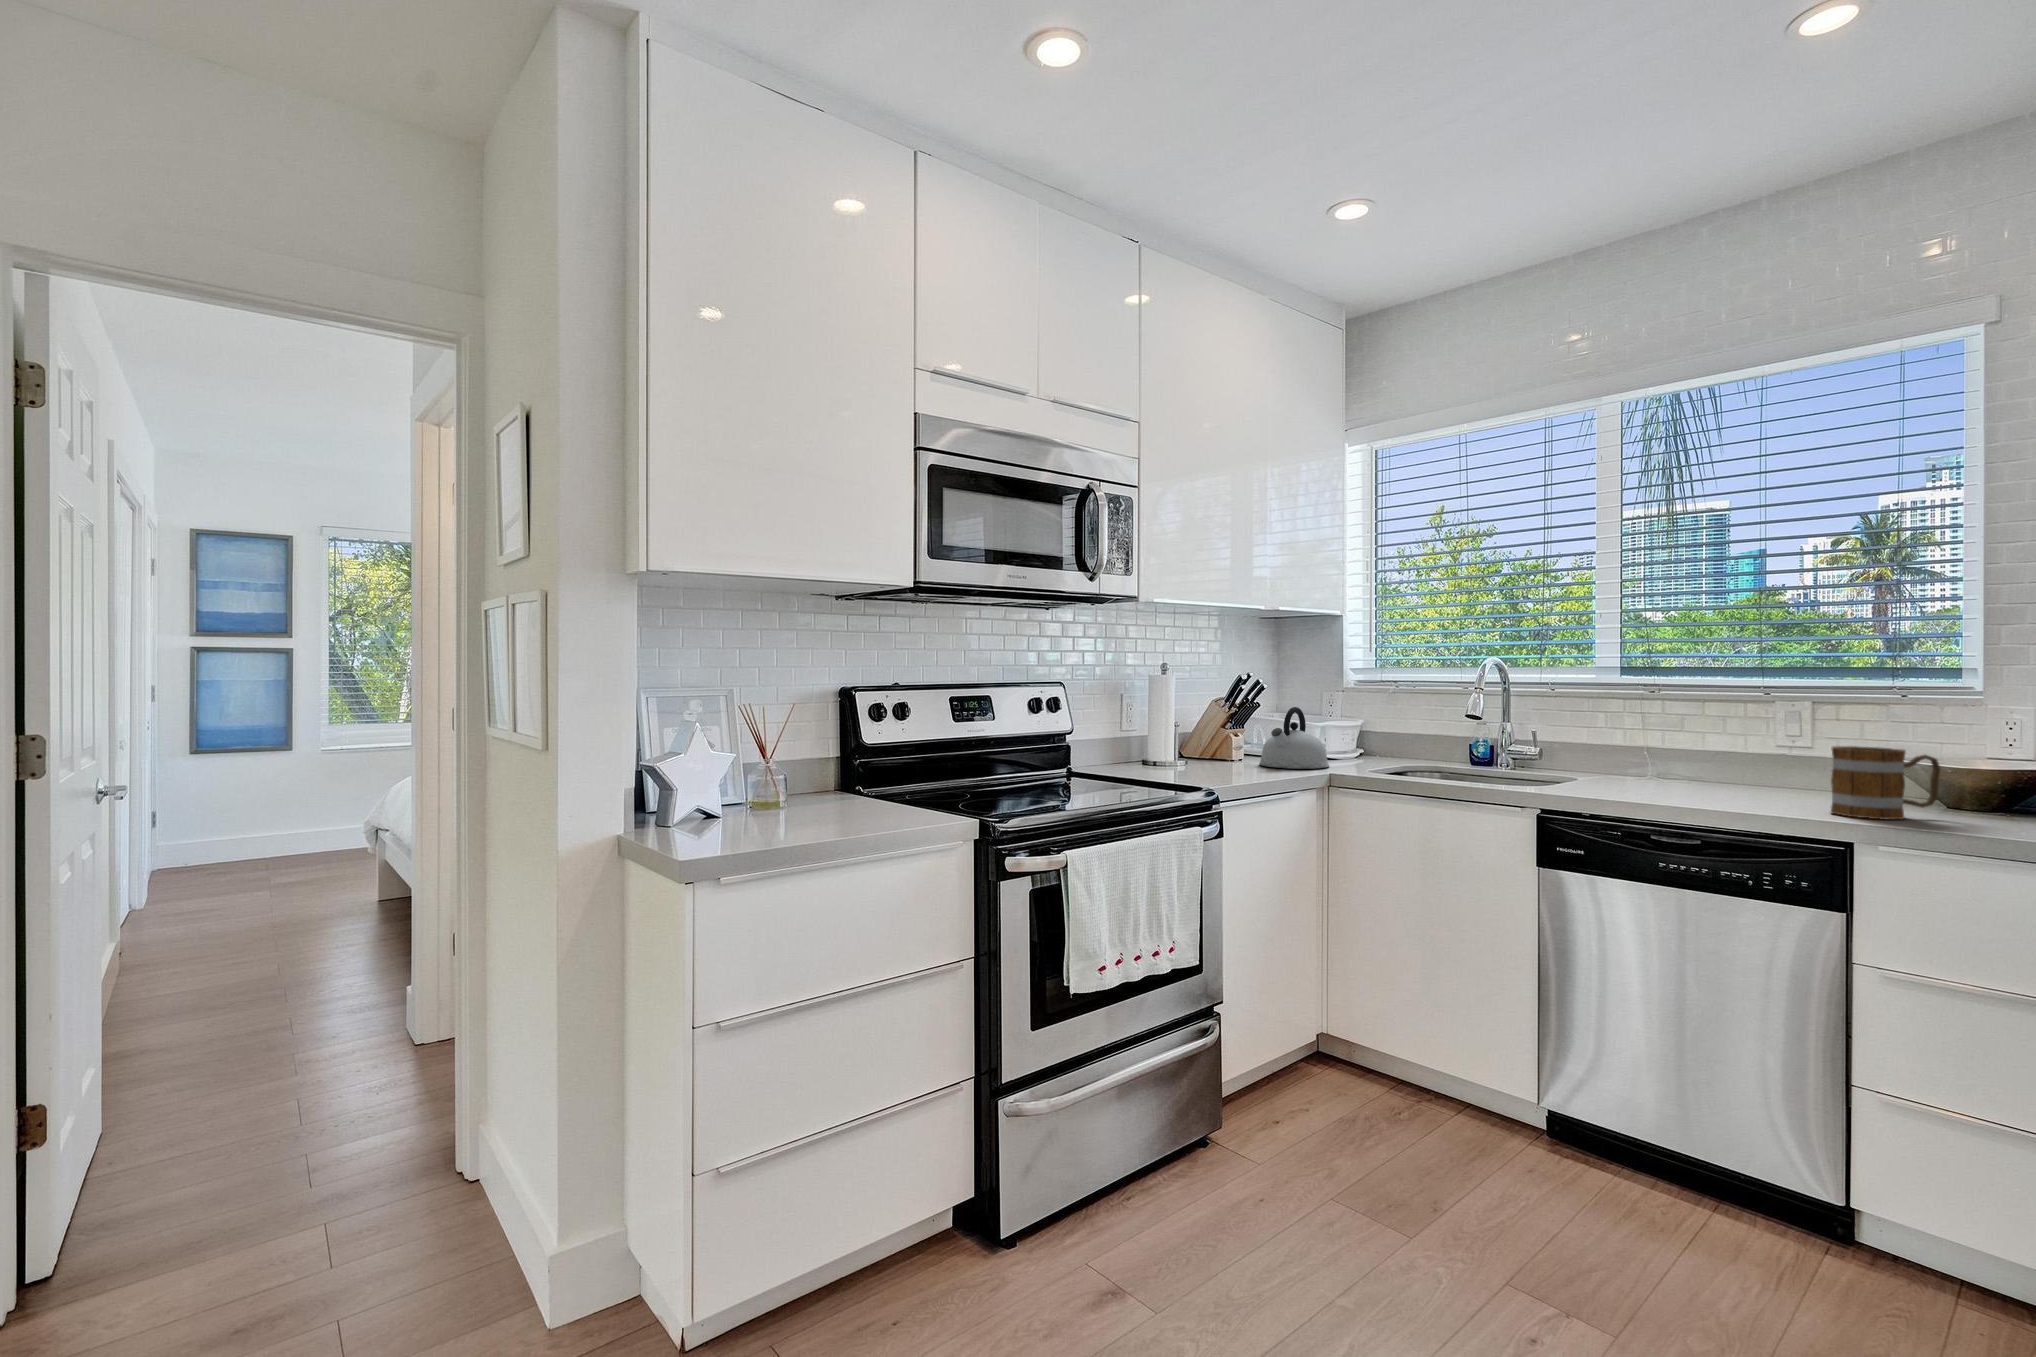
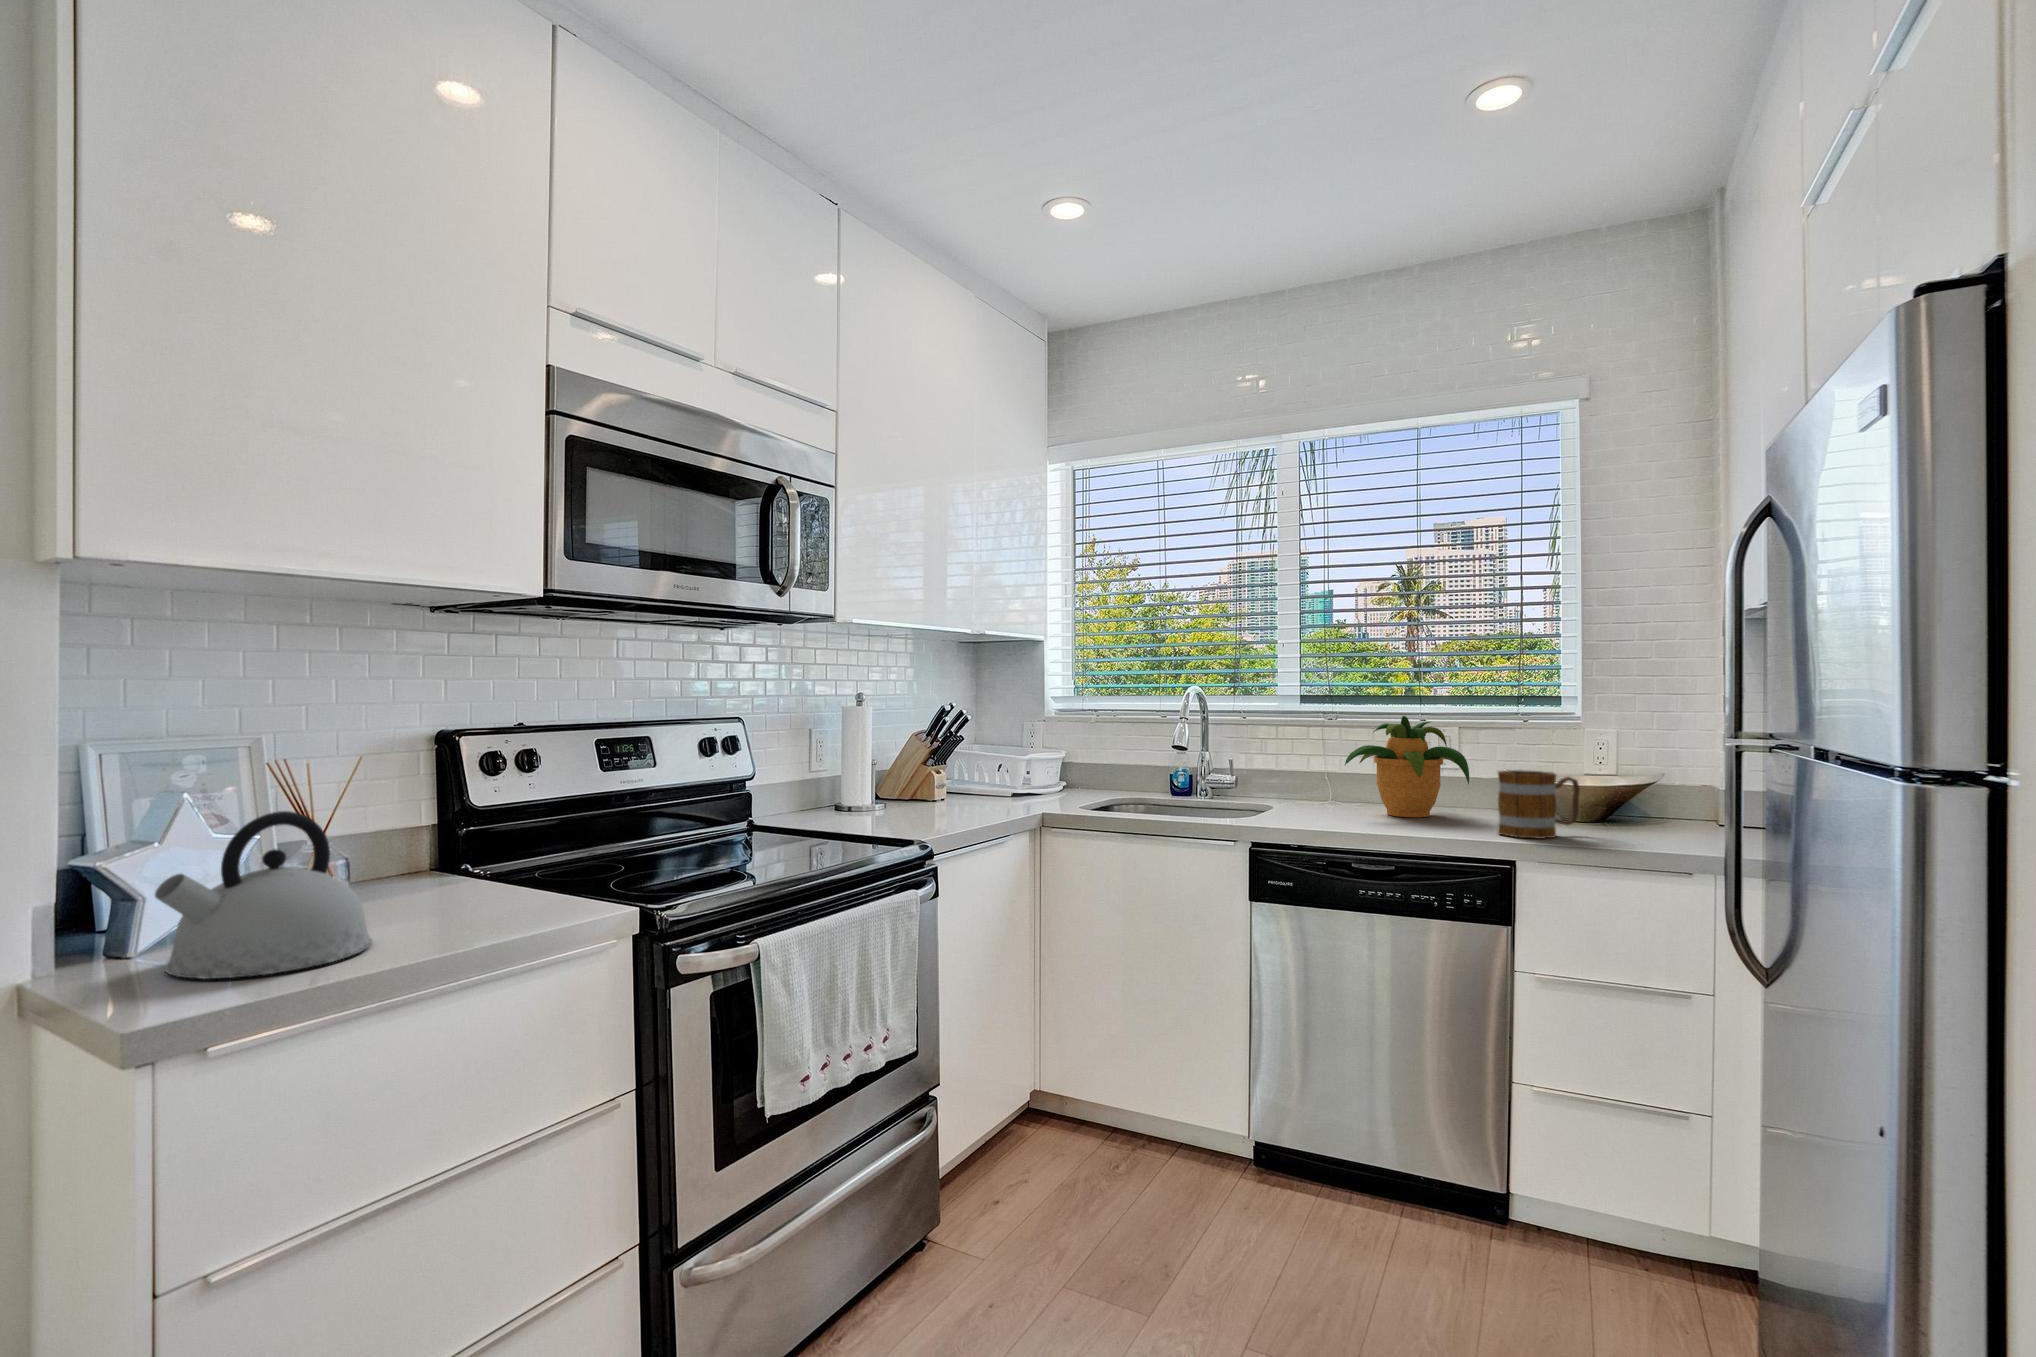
potted plant: none [1653,688,1806,795] -> present [1345,716,1469,817]
kettle: present [1259,707,1329,769] -> present [155,811,372,979]

